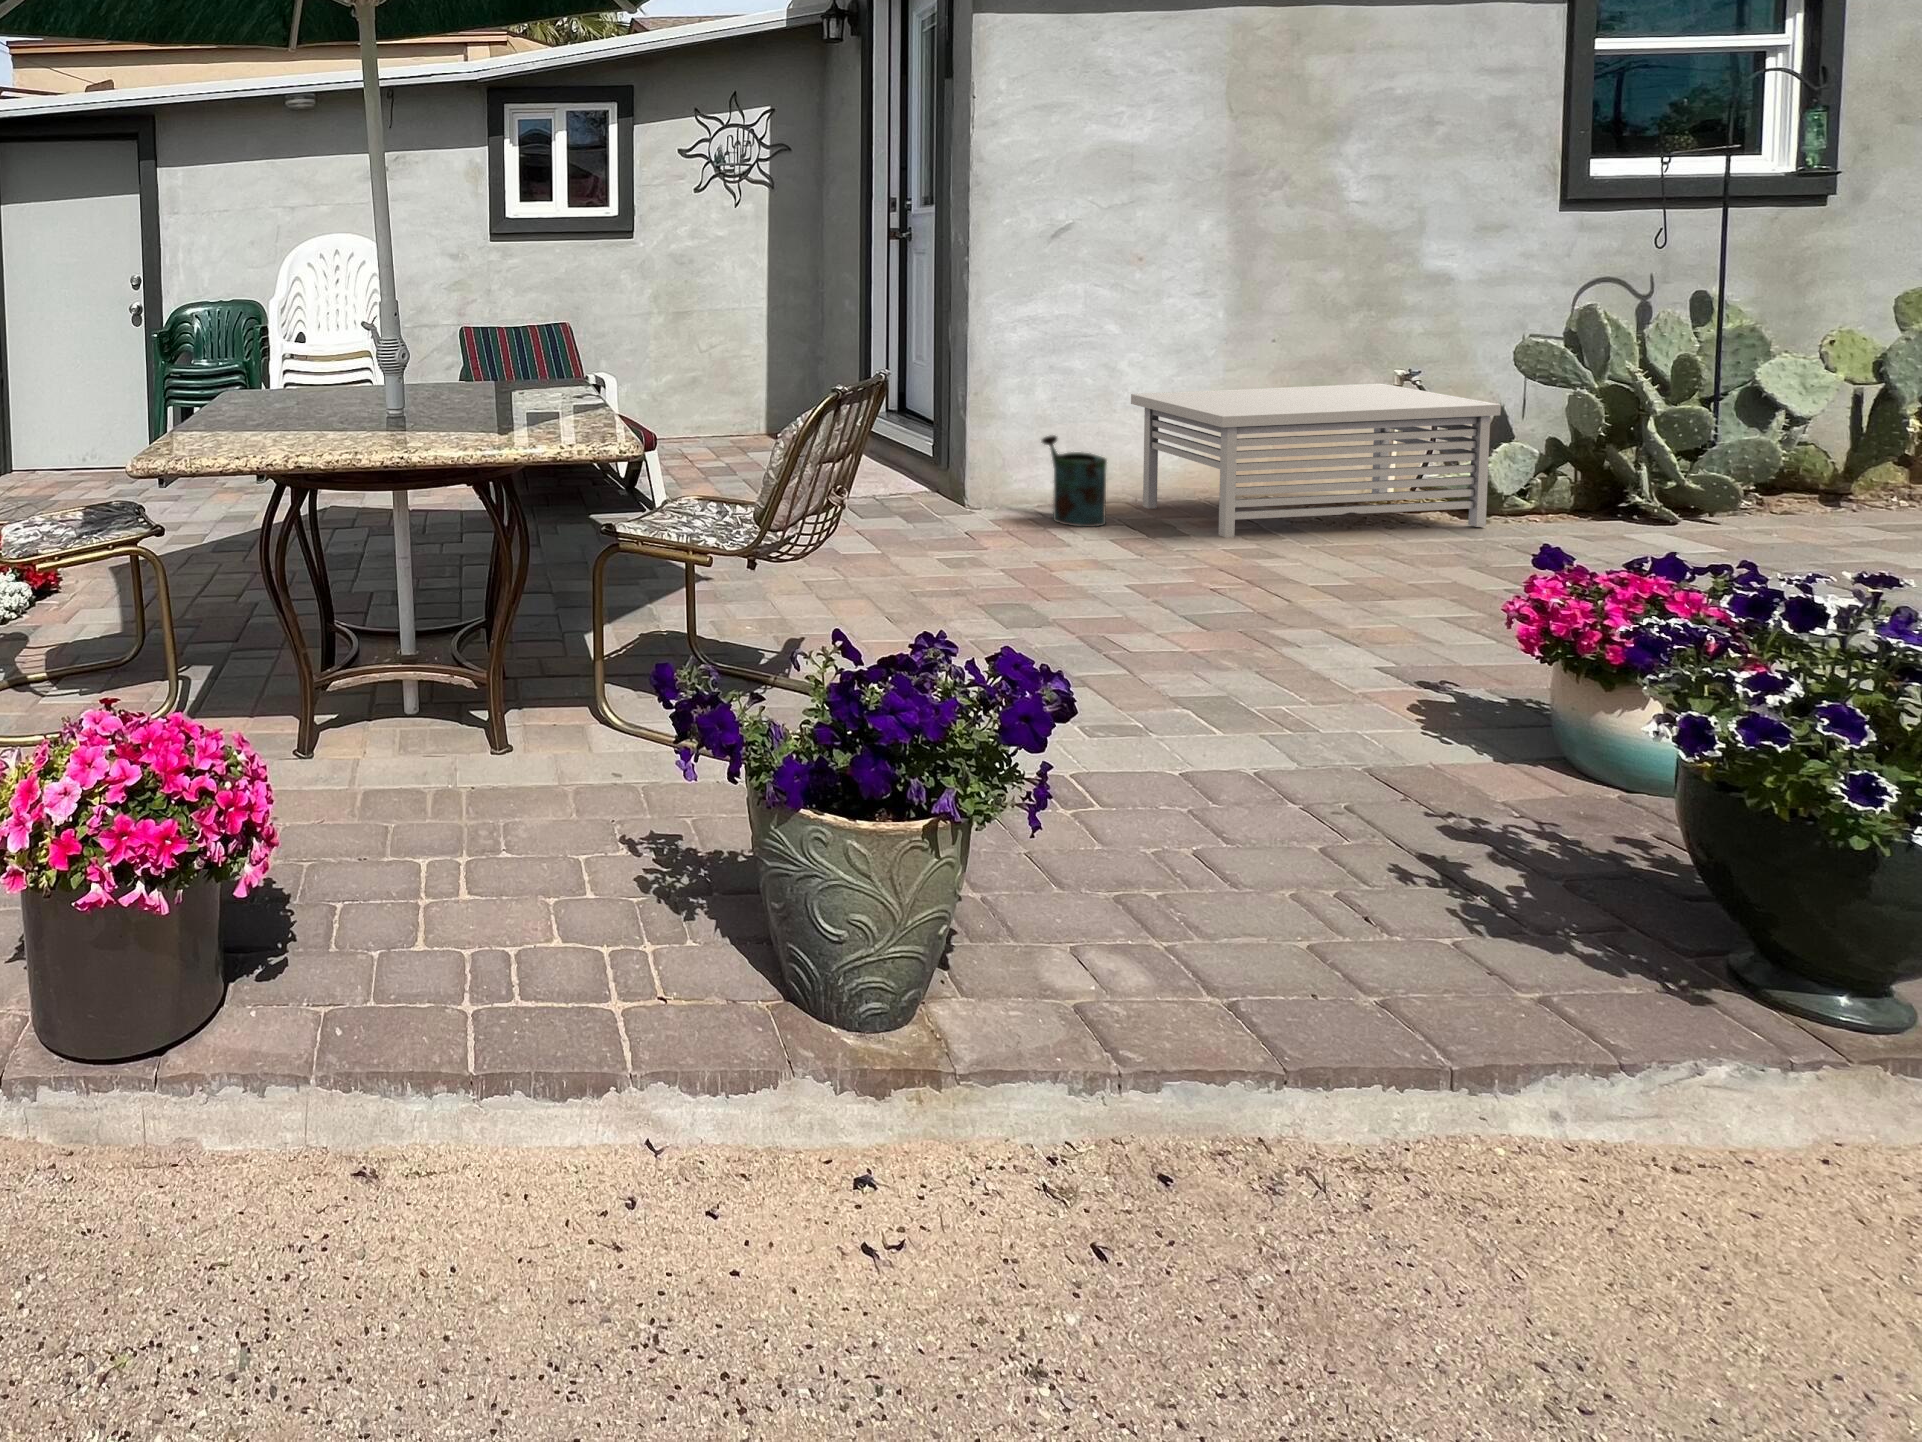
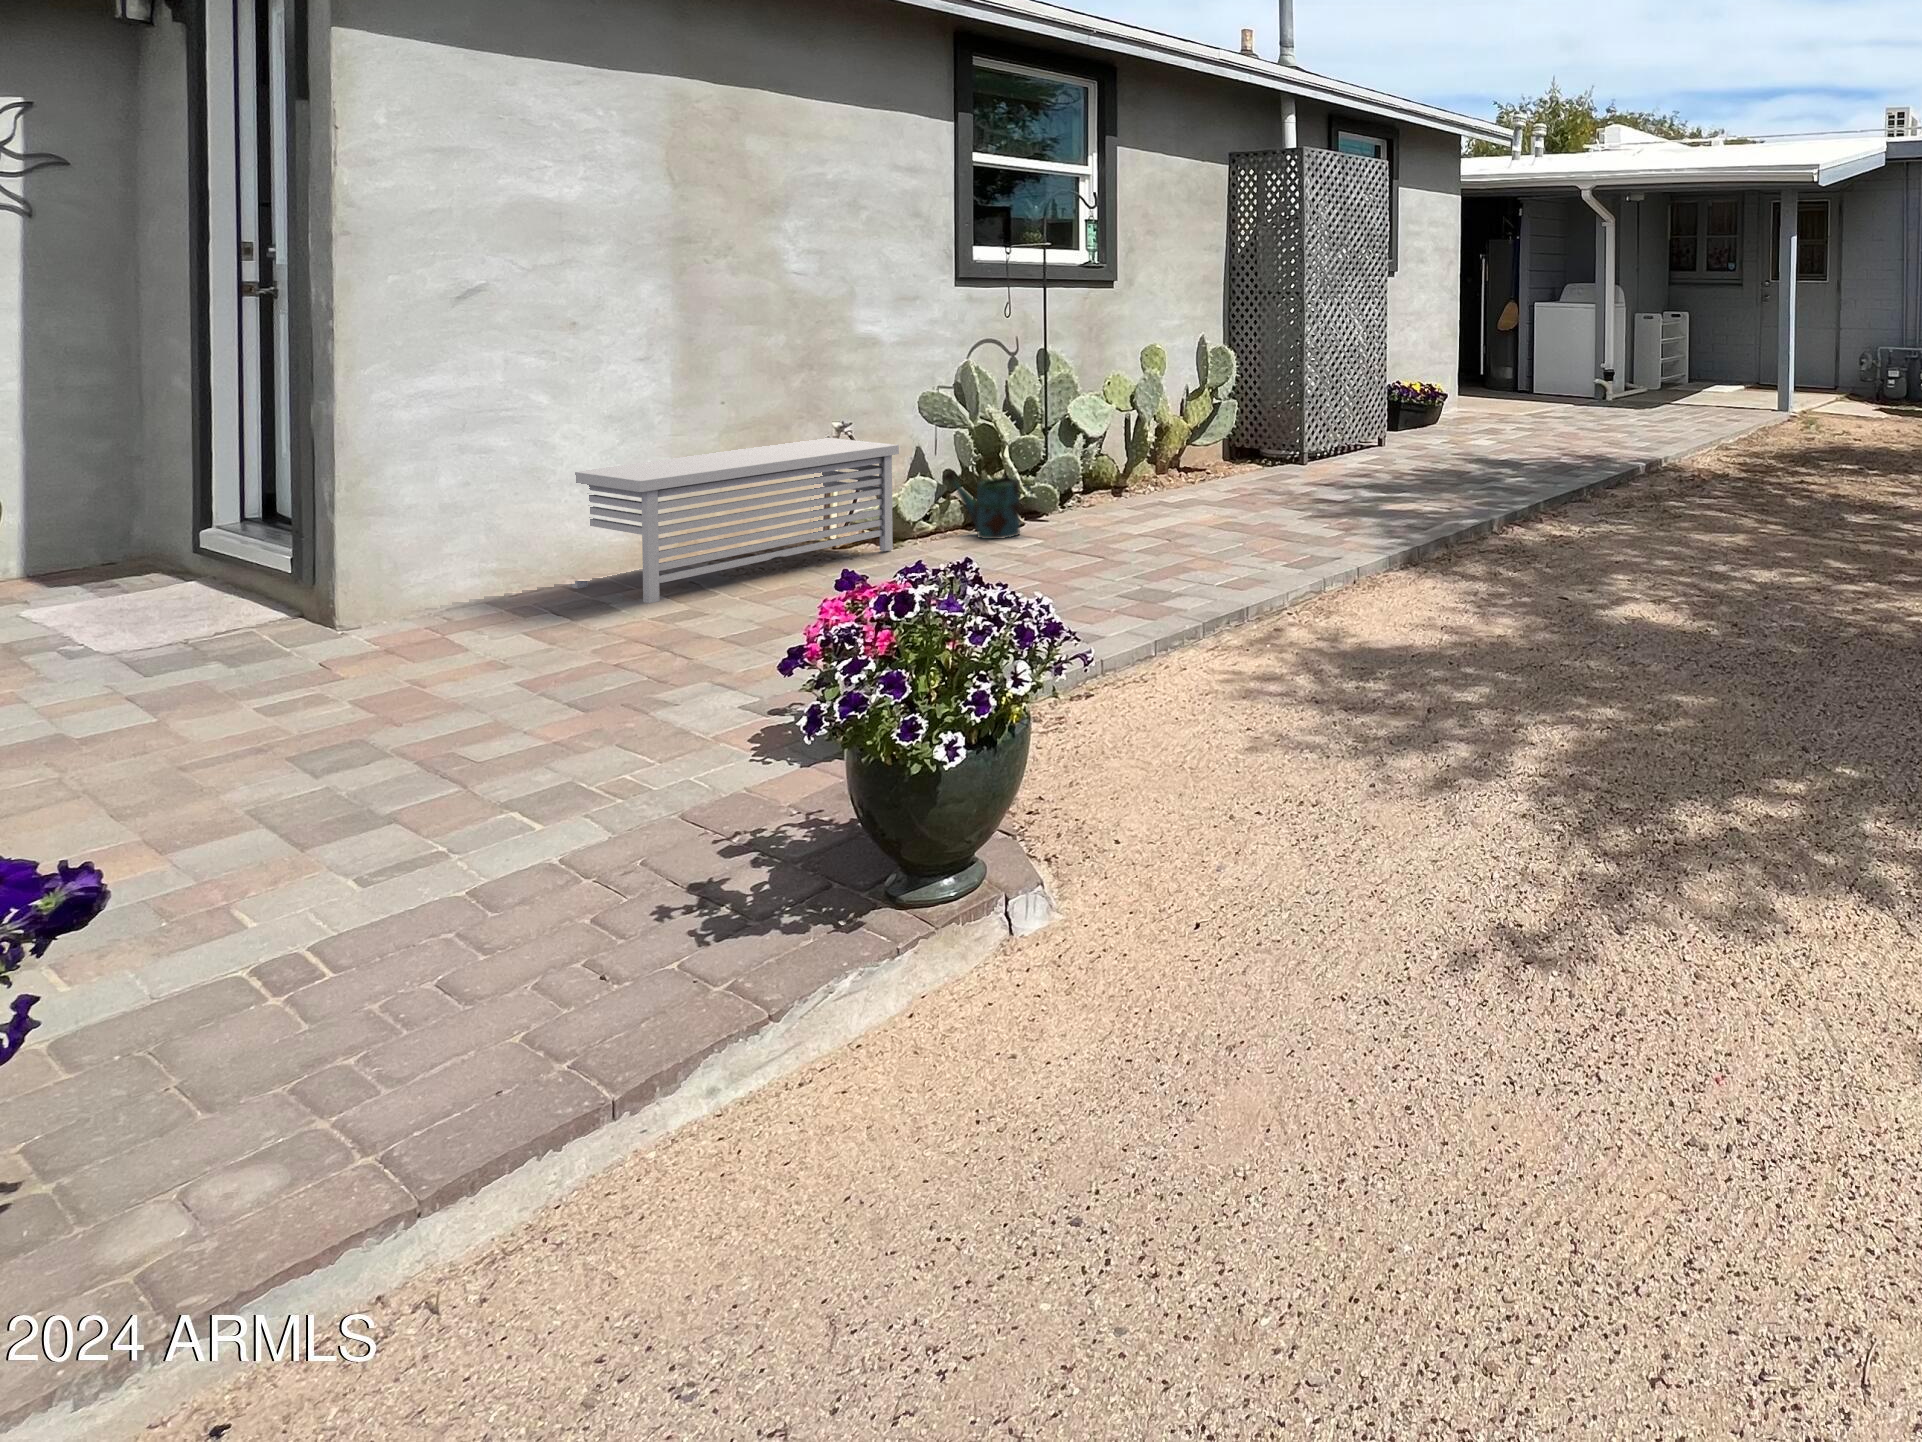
watering can: present [1042,435,1107,527] -> present [944,471,1033,539]

